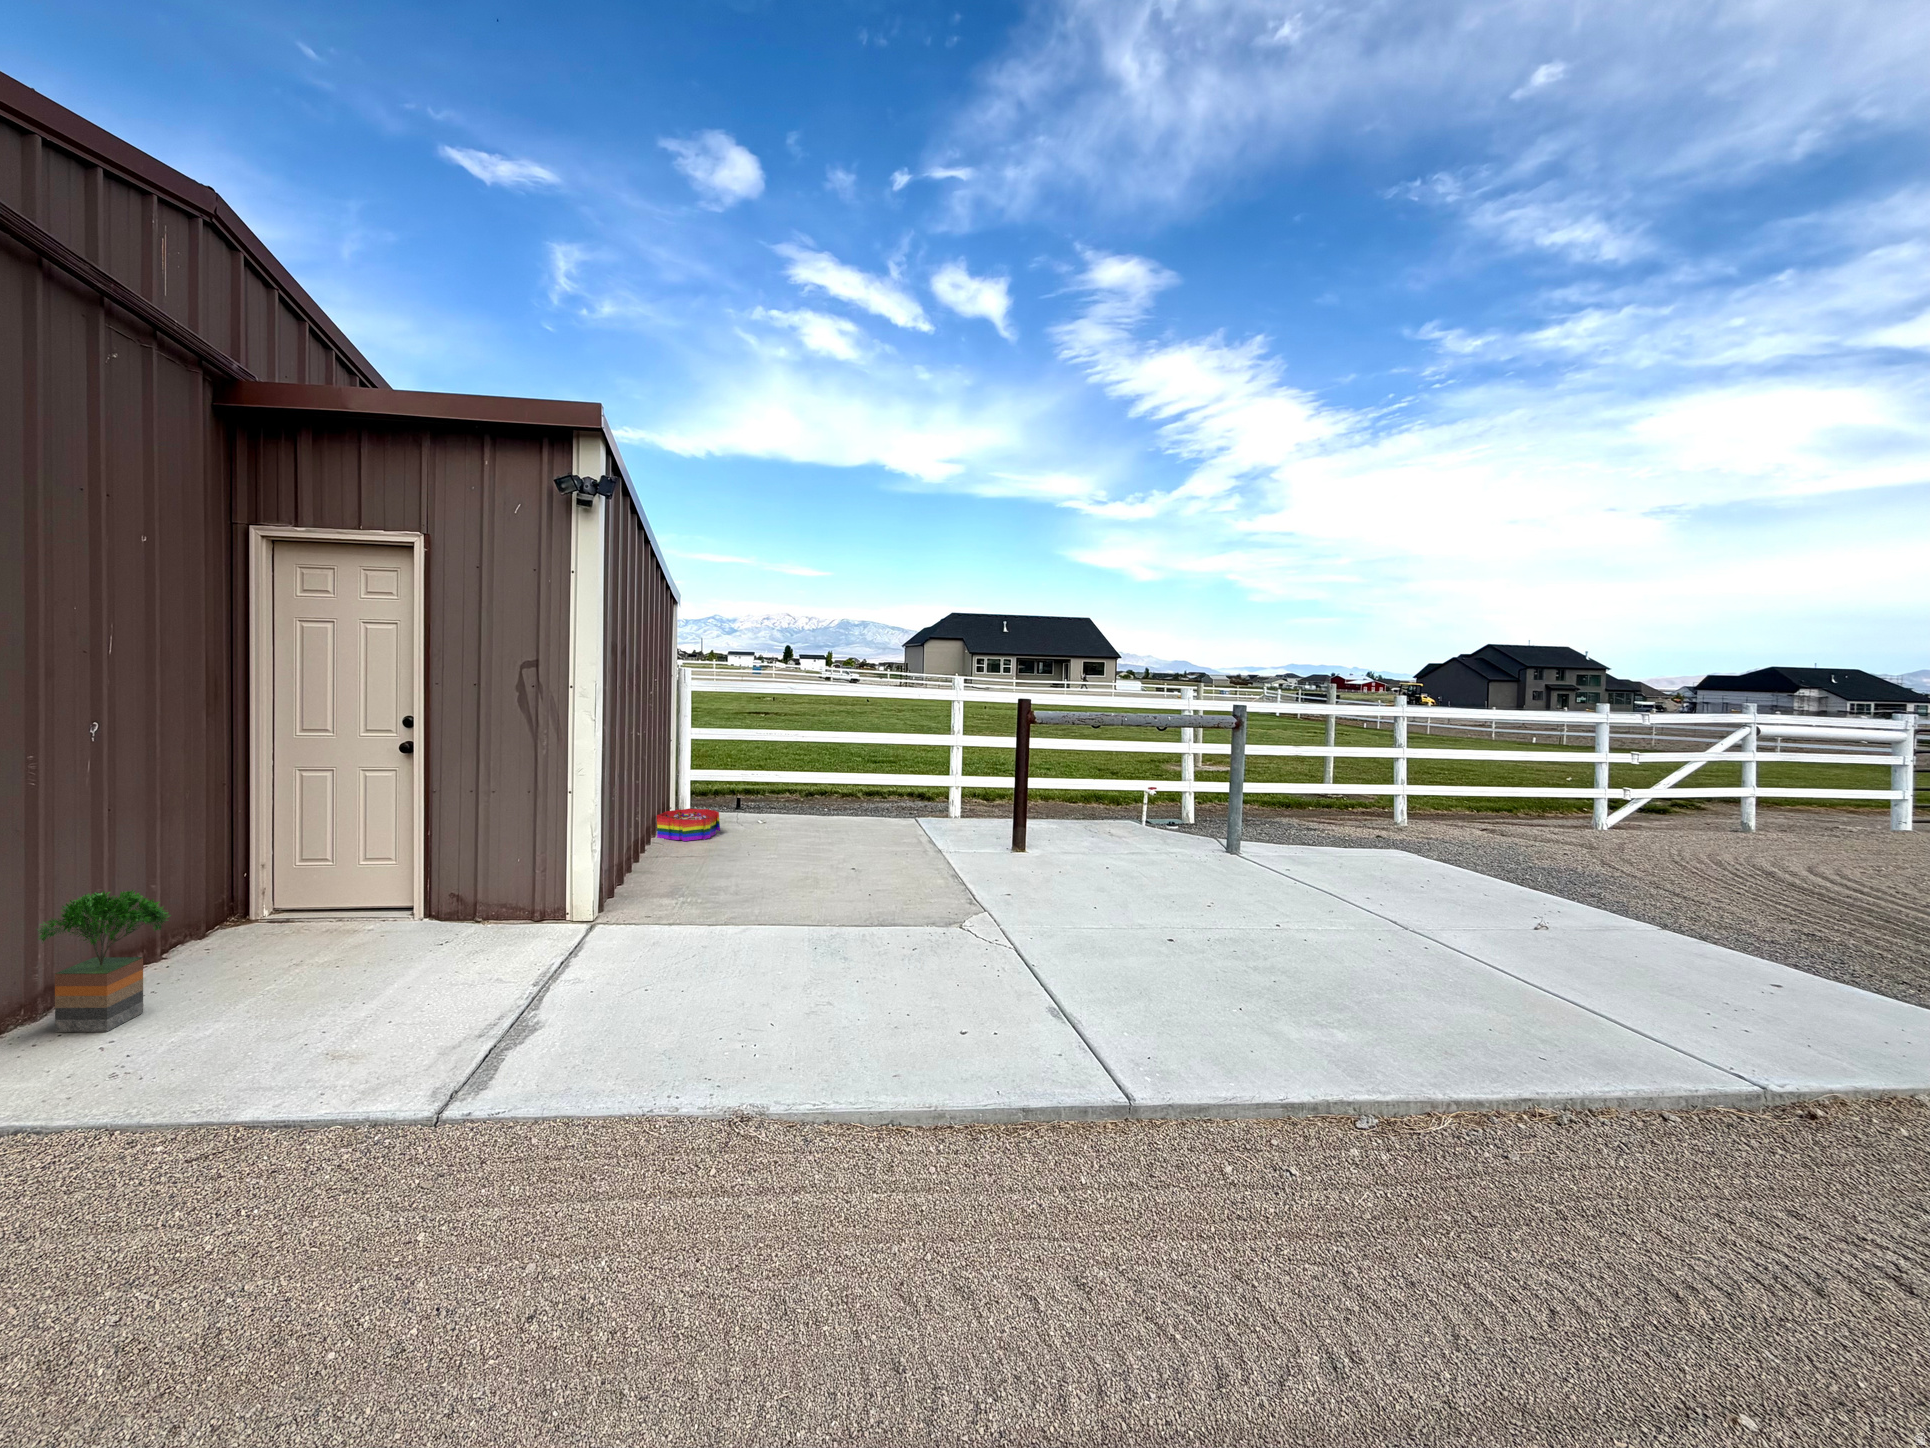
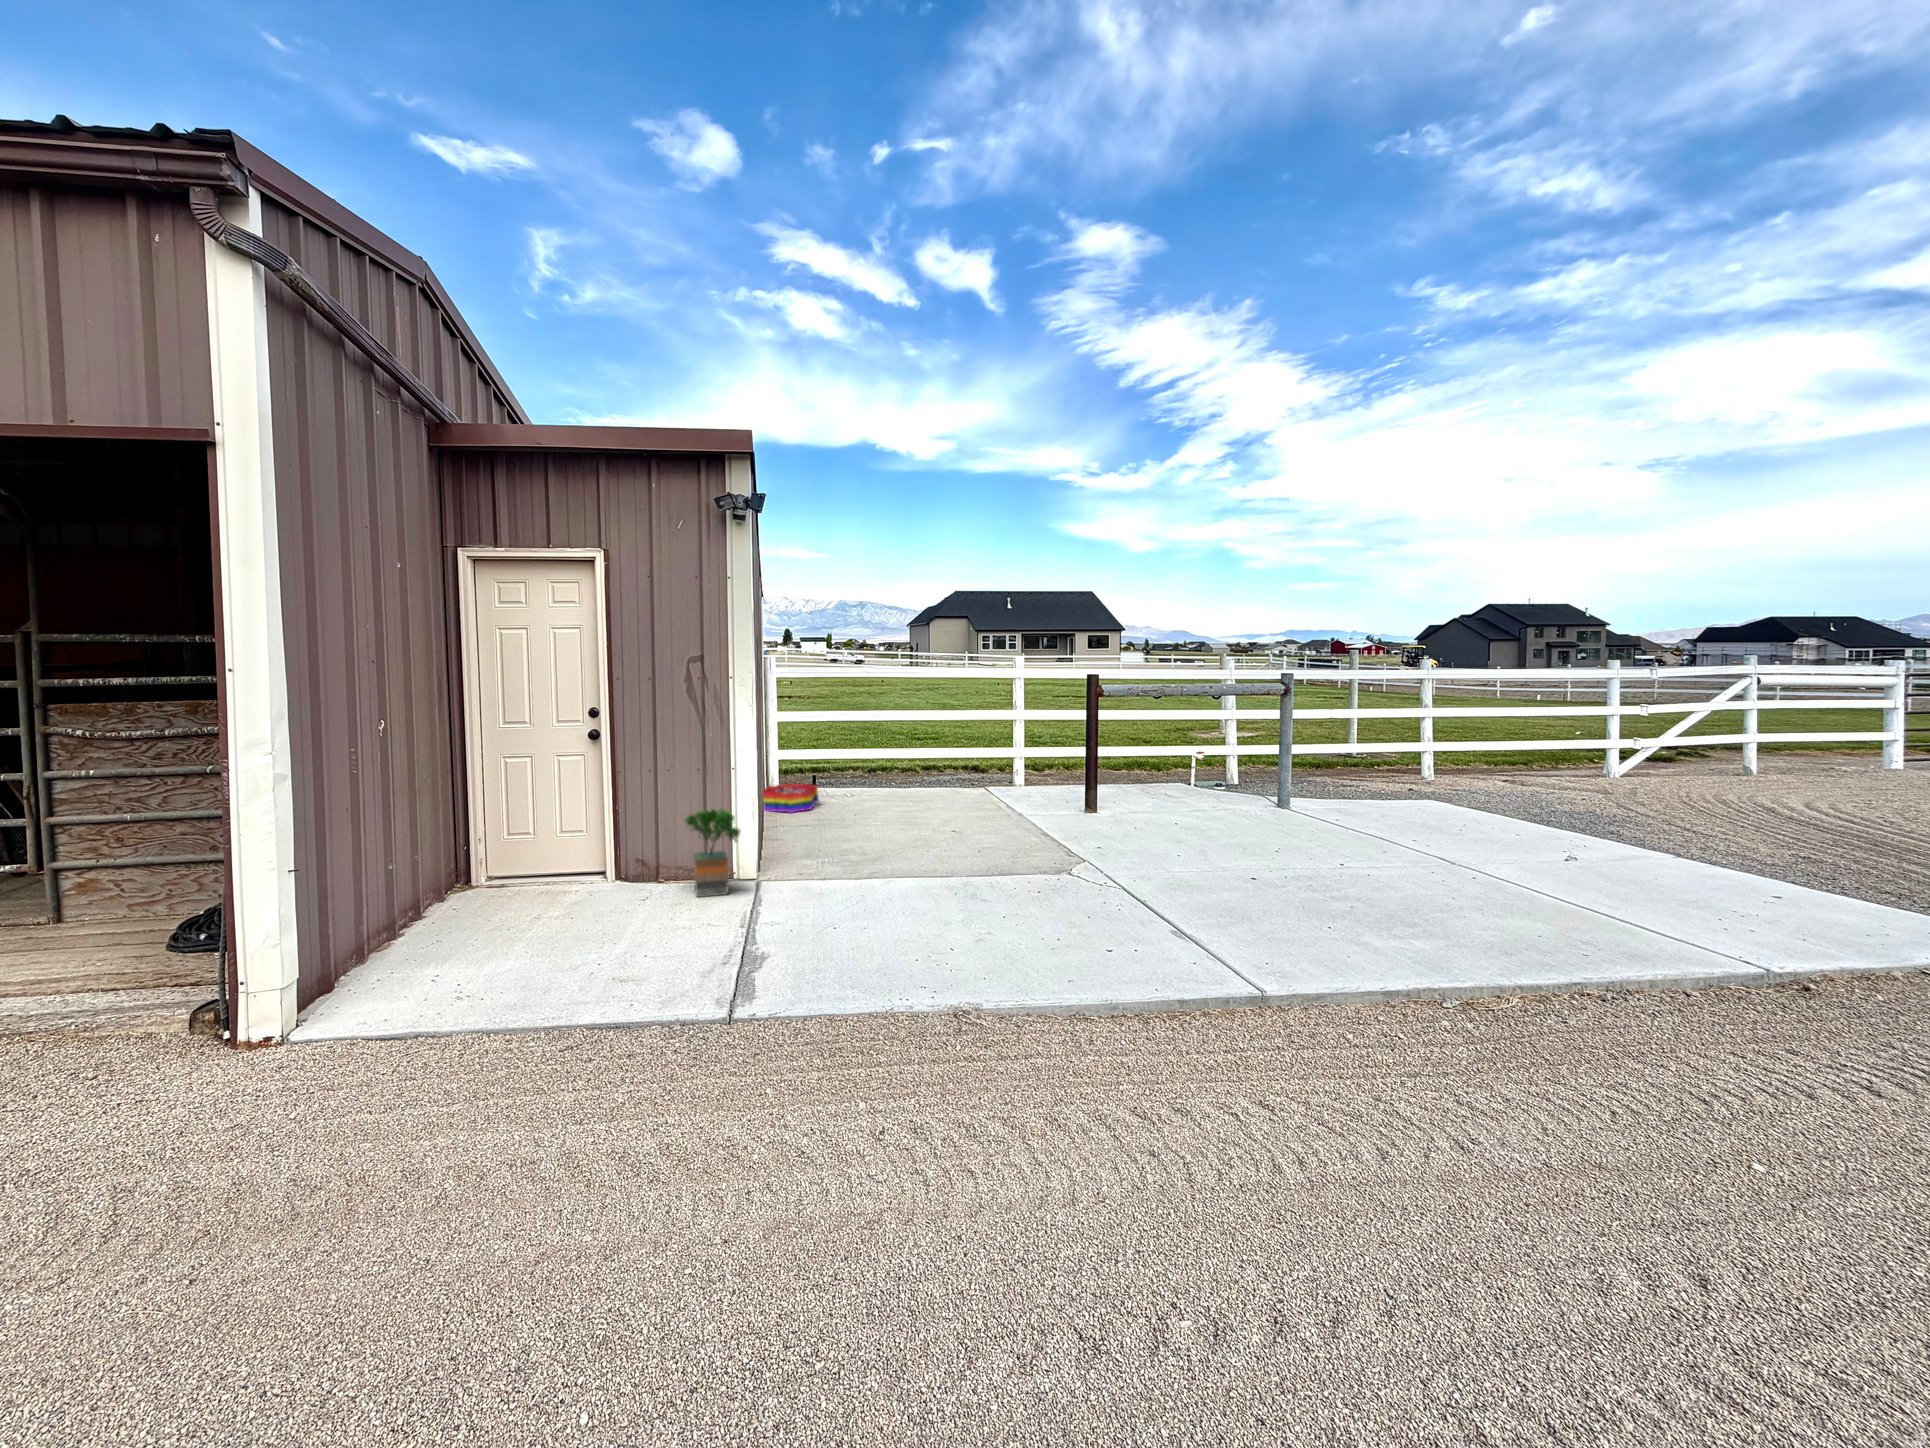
potted tree: present [37,890,170,1032] -> present [684,809,741,897]

